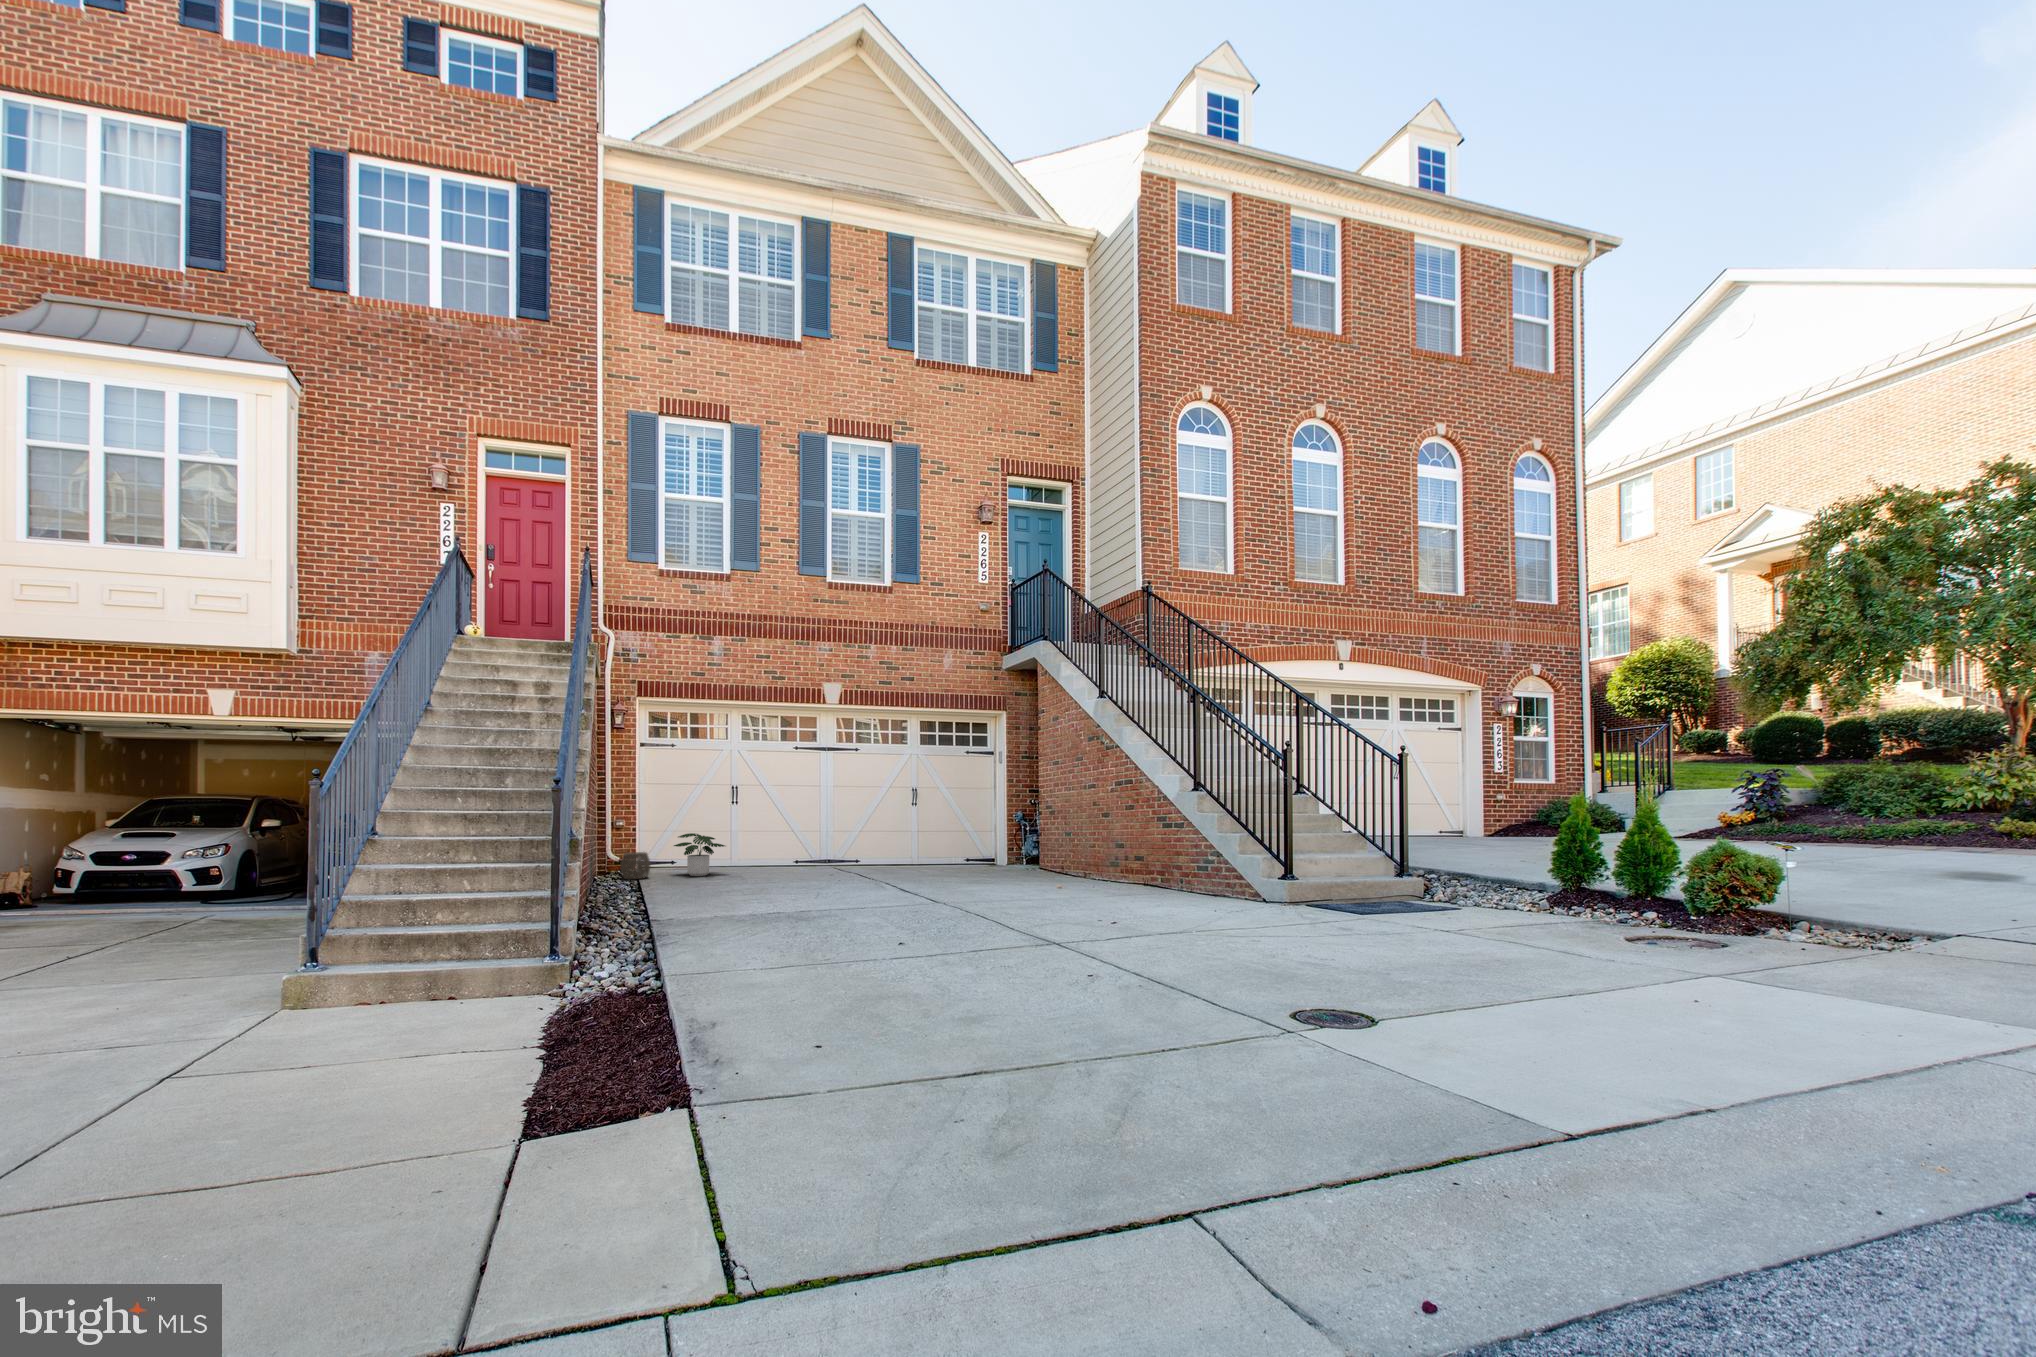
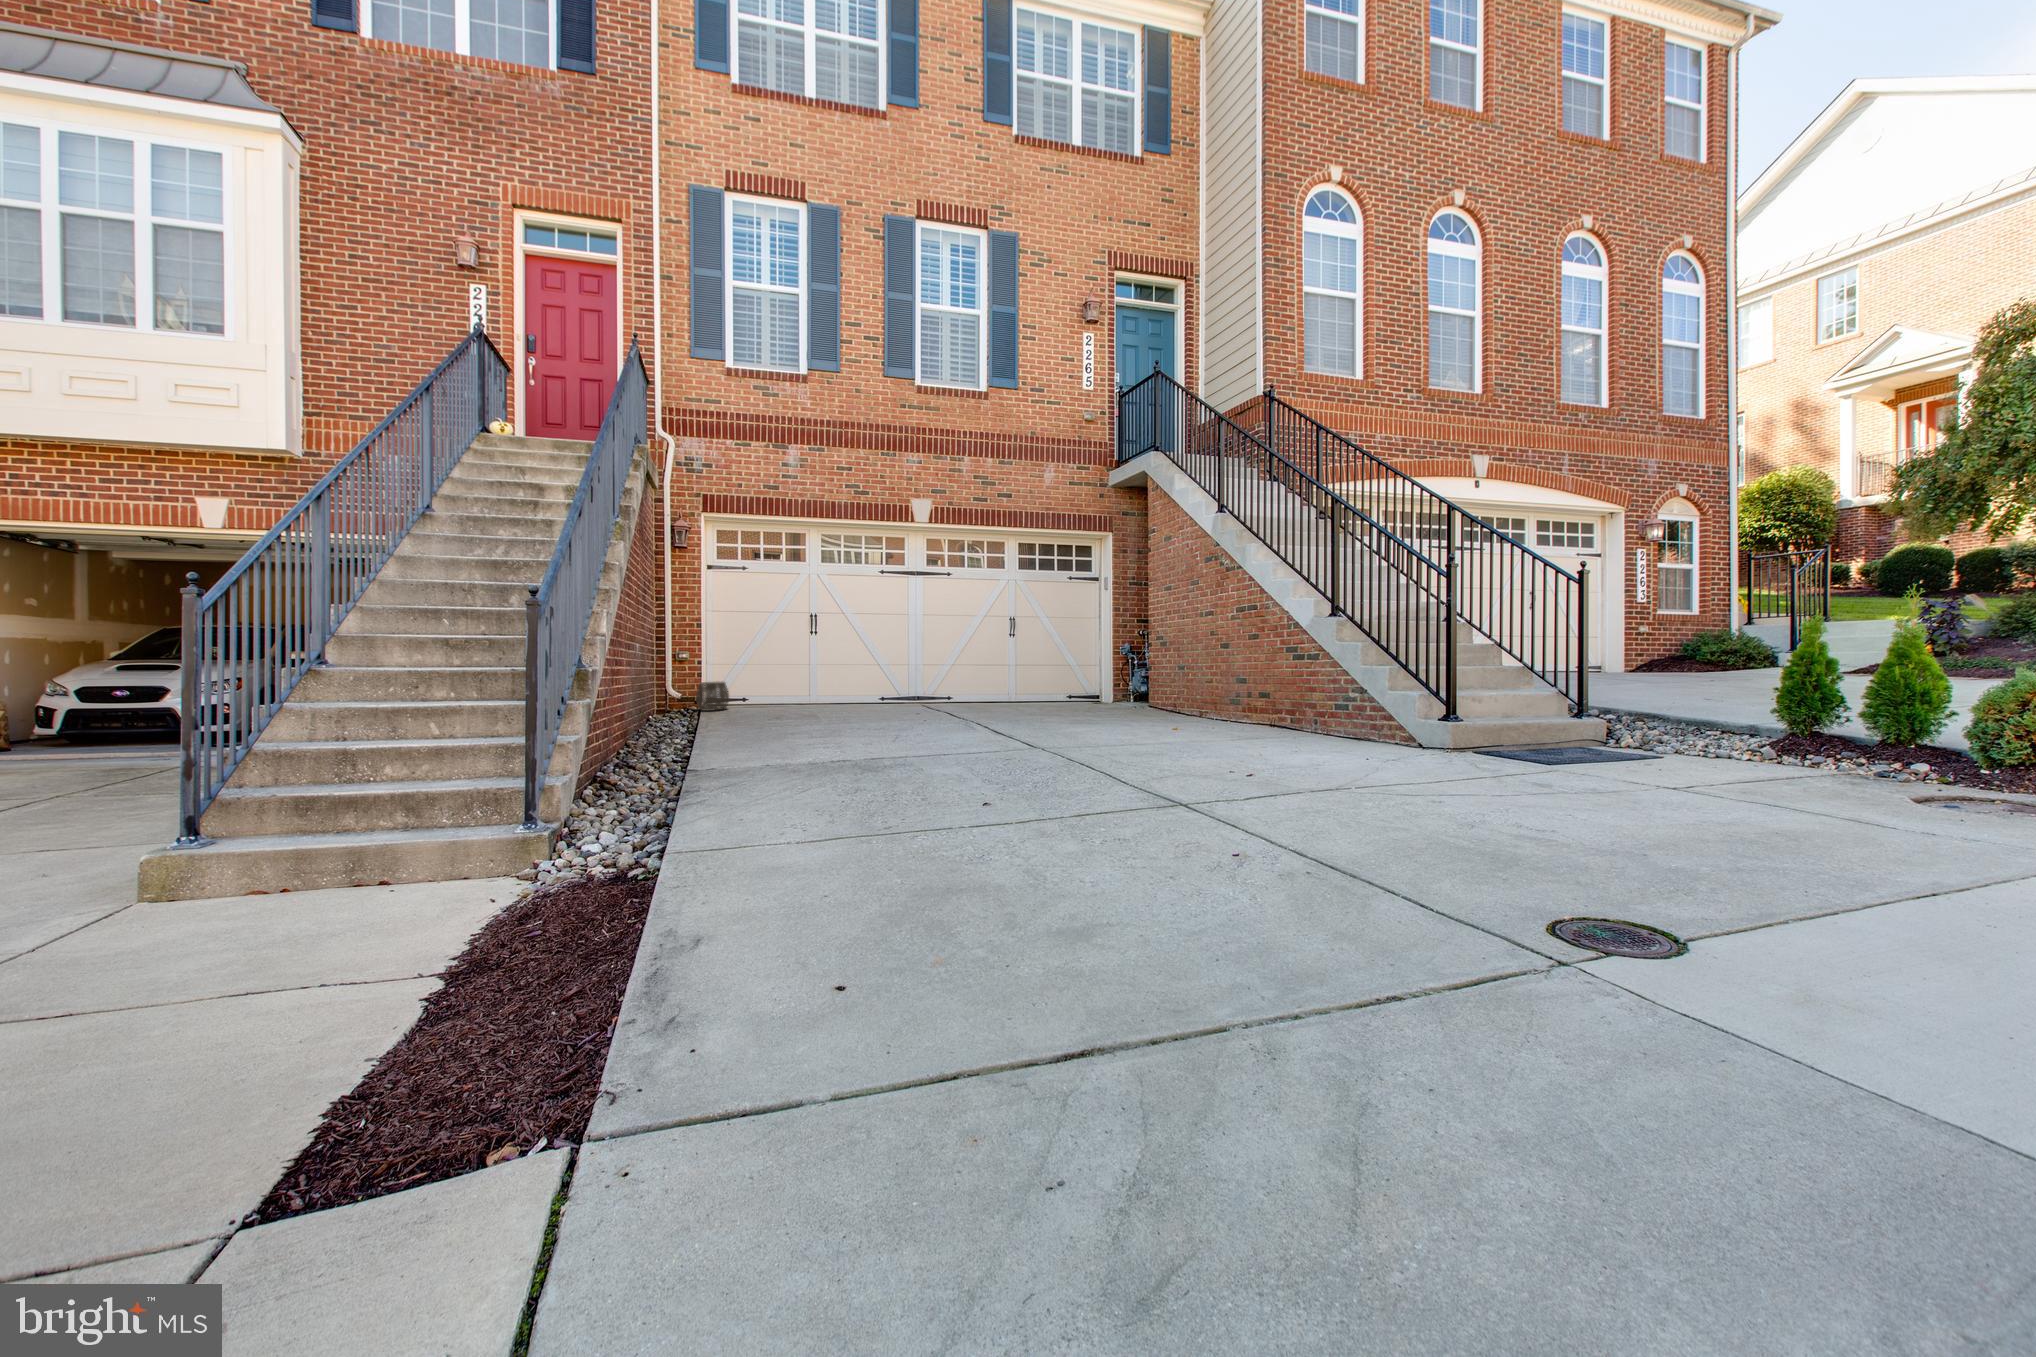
potted plant: present [674,833,725,876] -> none [754,662,813,707]

